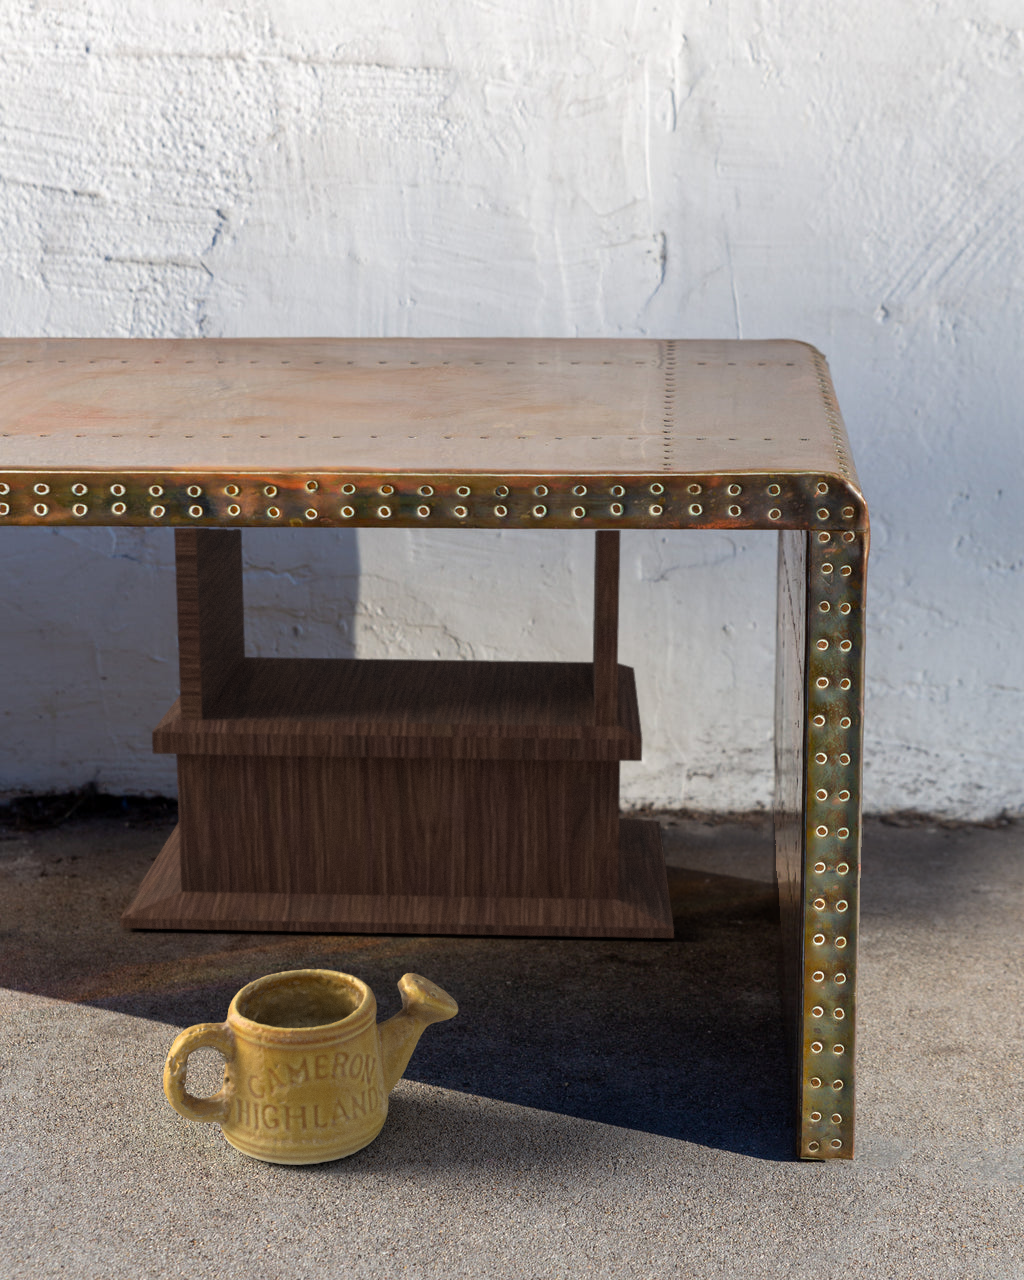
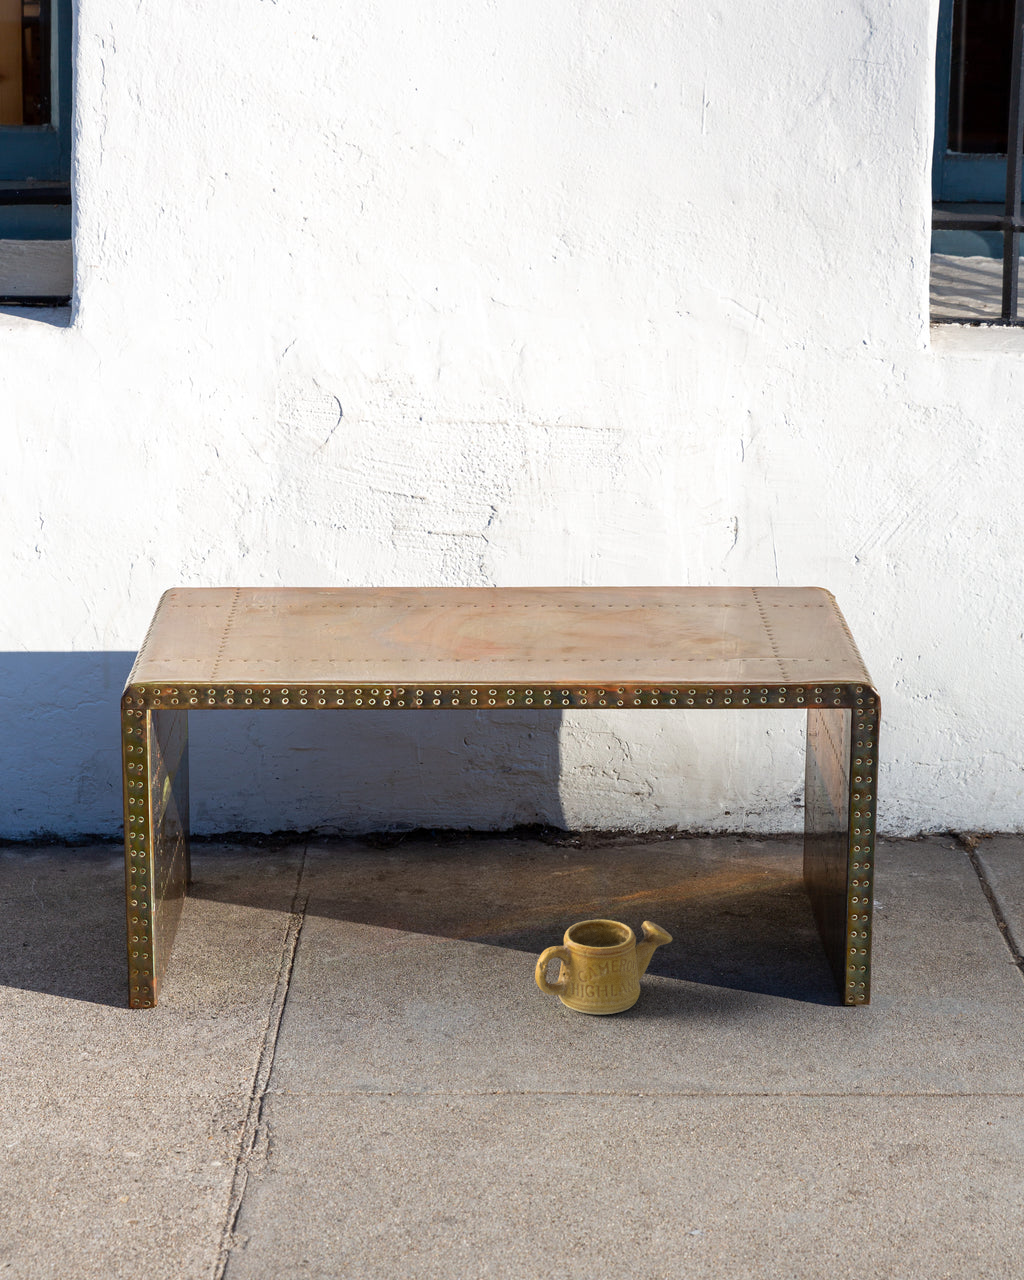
side table: present [120,528,674,938] -> none [460,600,756,903]

